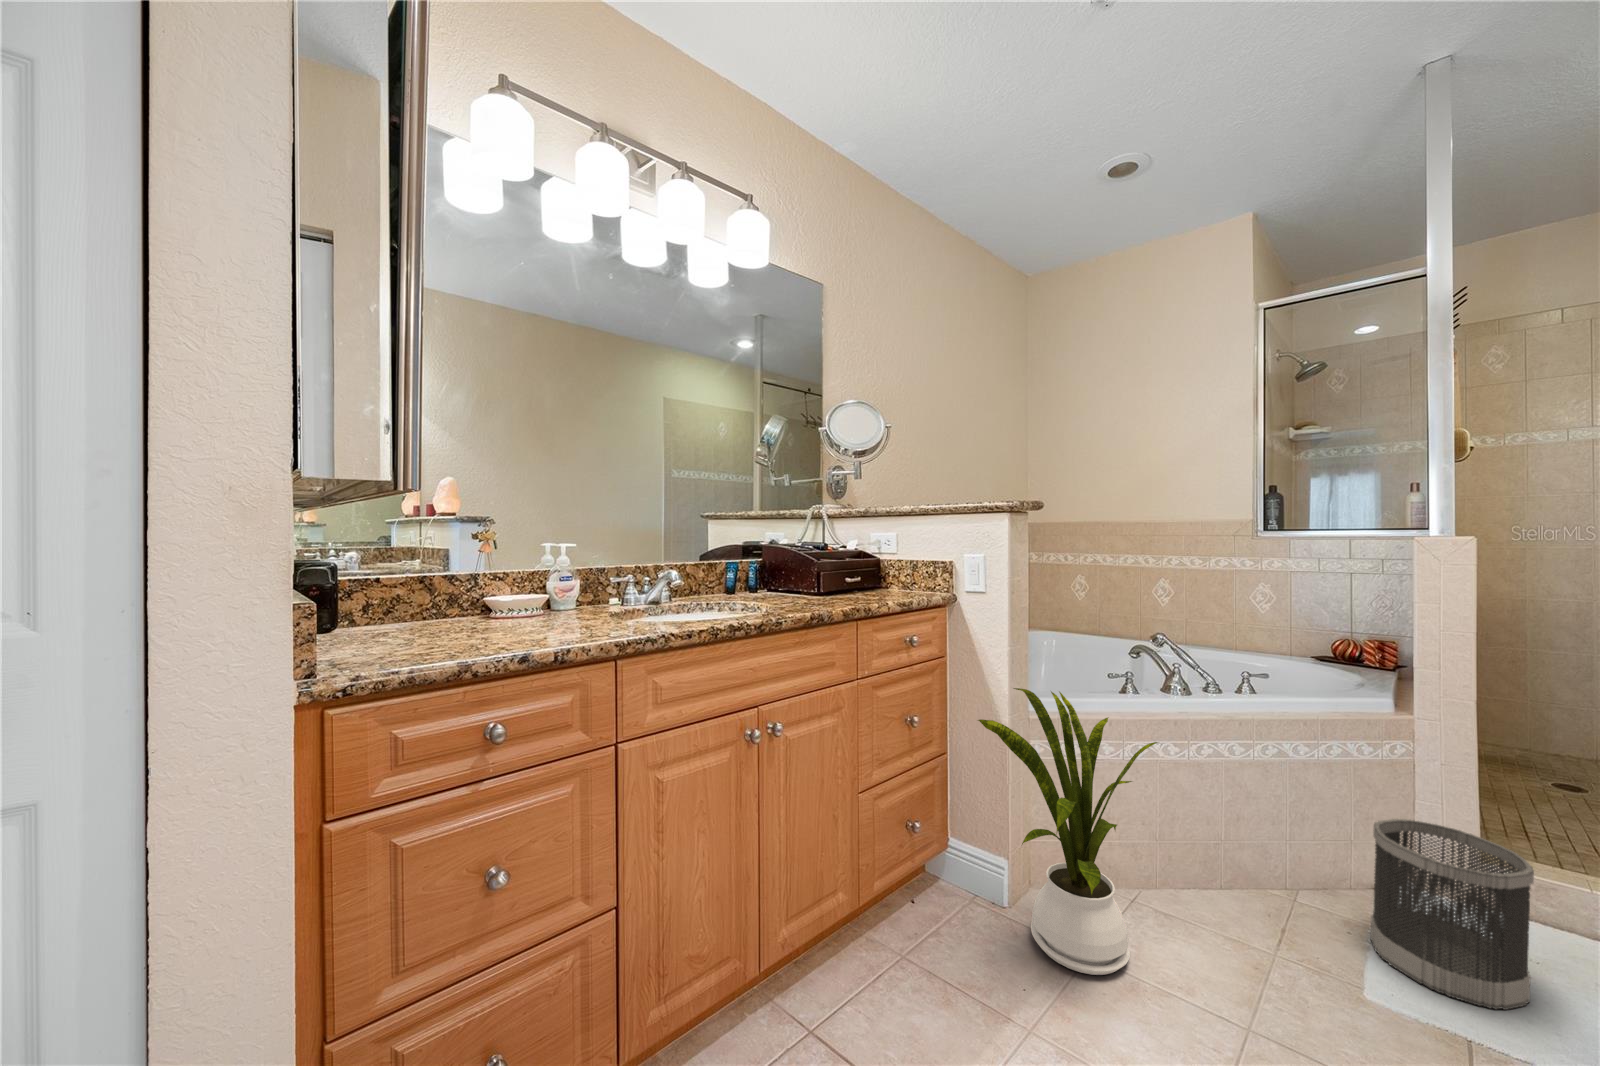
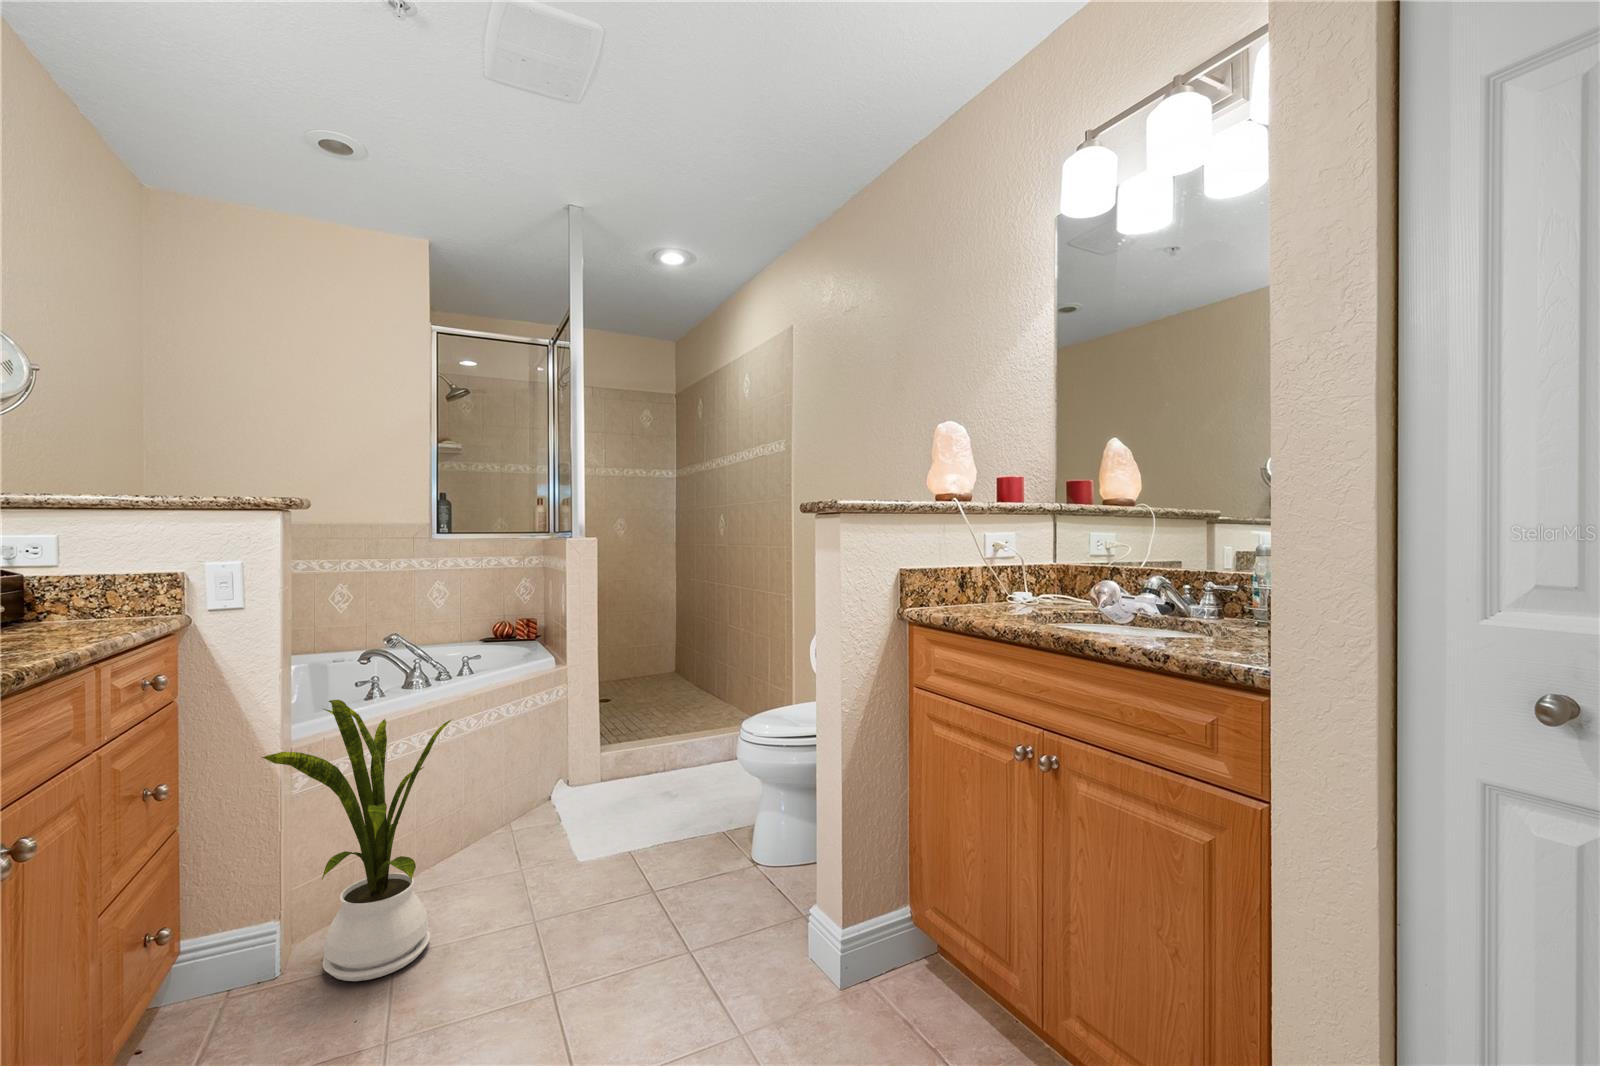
wastebasket: present [1371,819,1534,1010] -> none [563,730,640,838]

